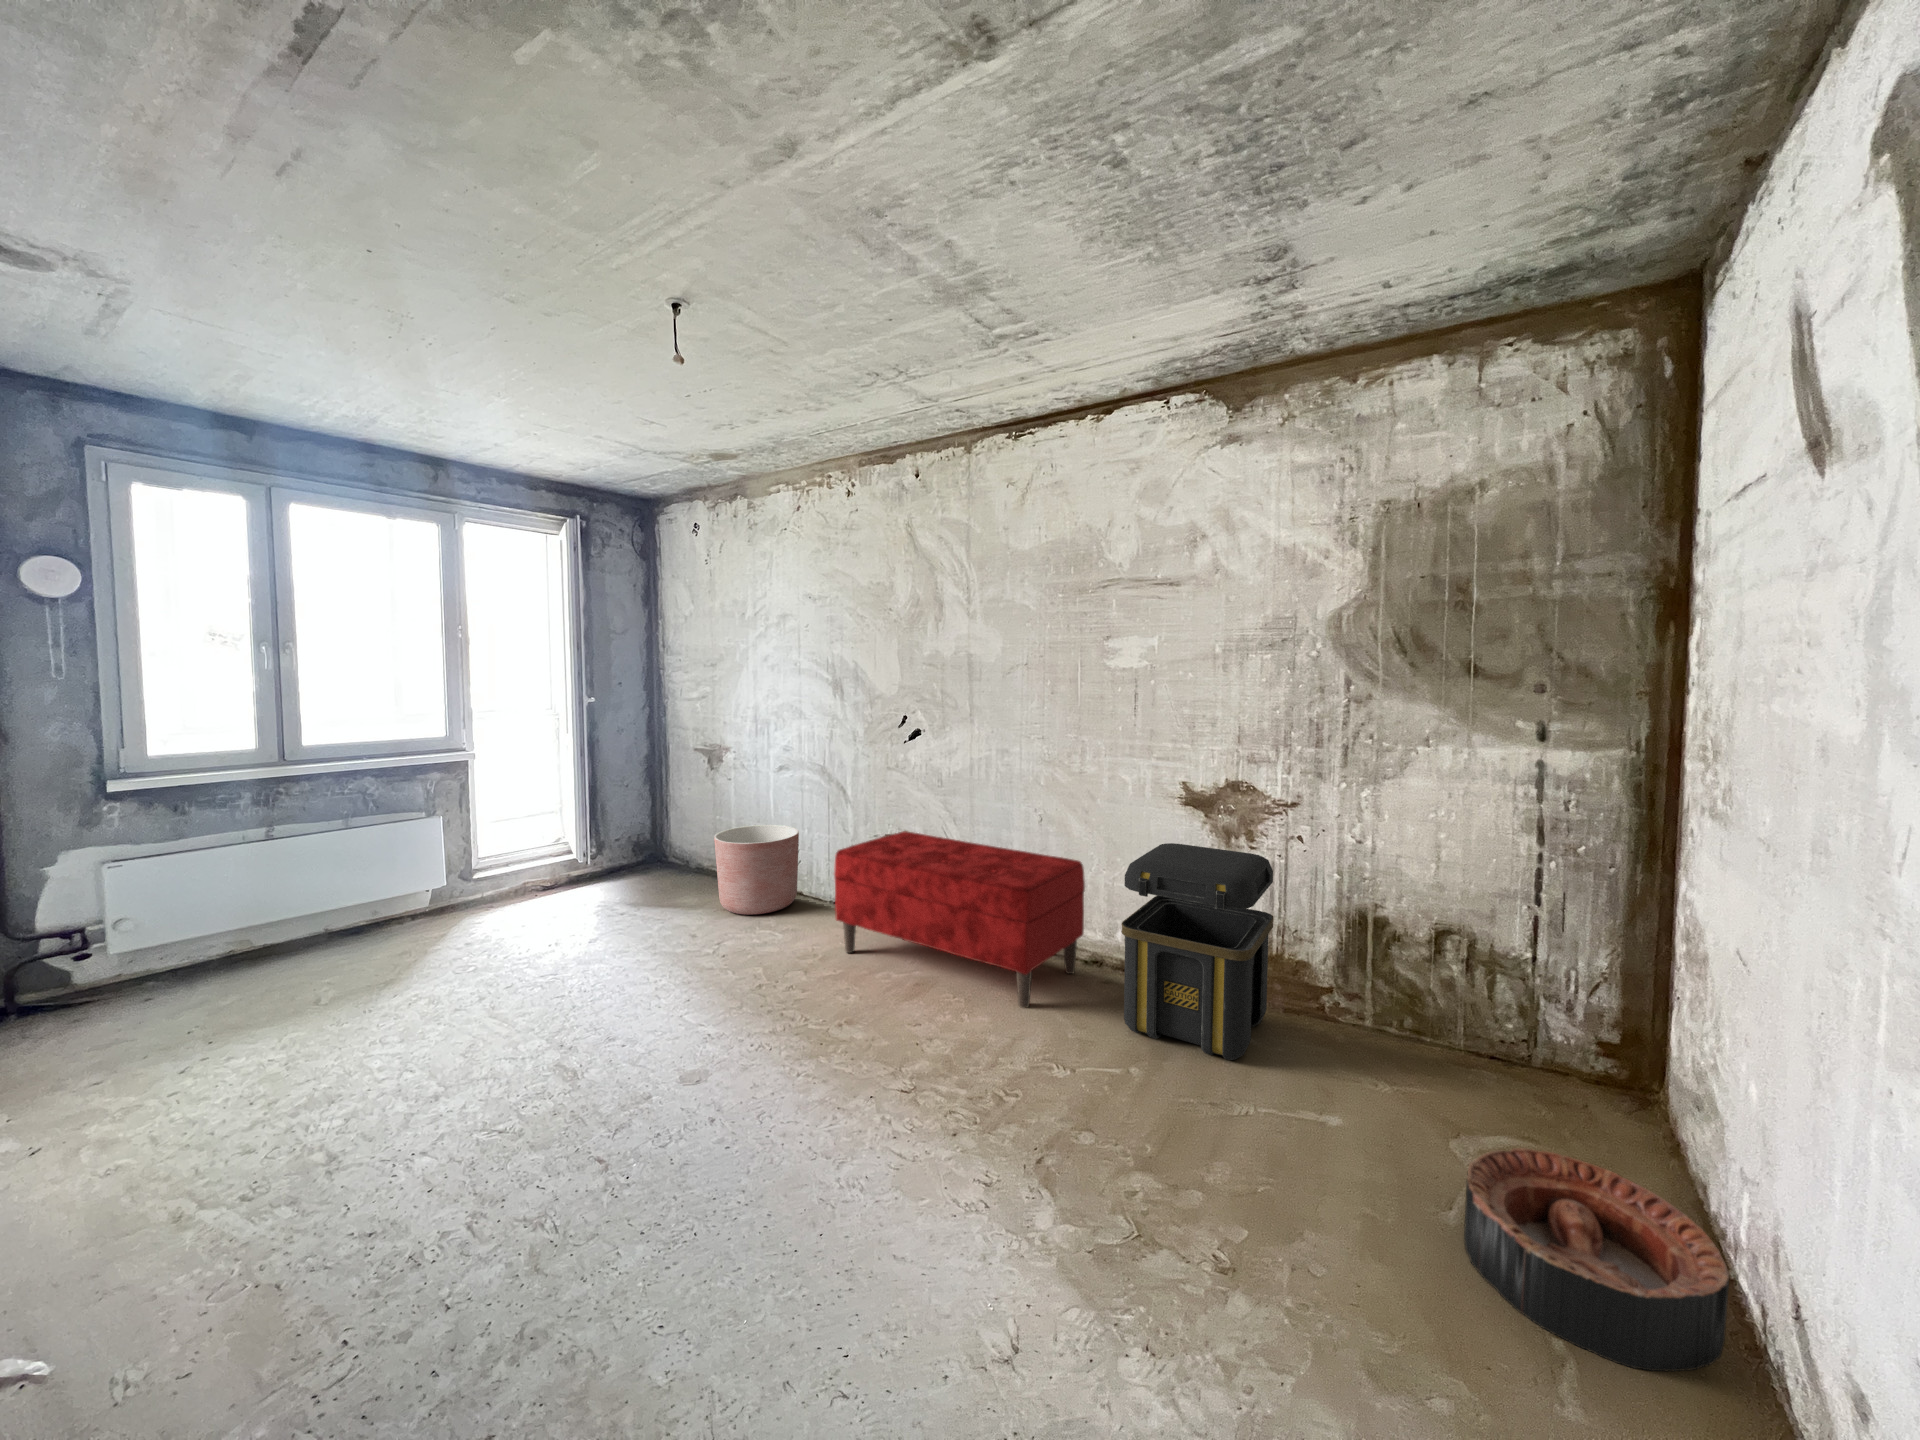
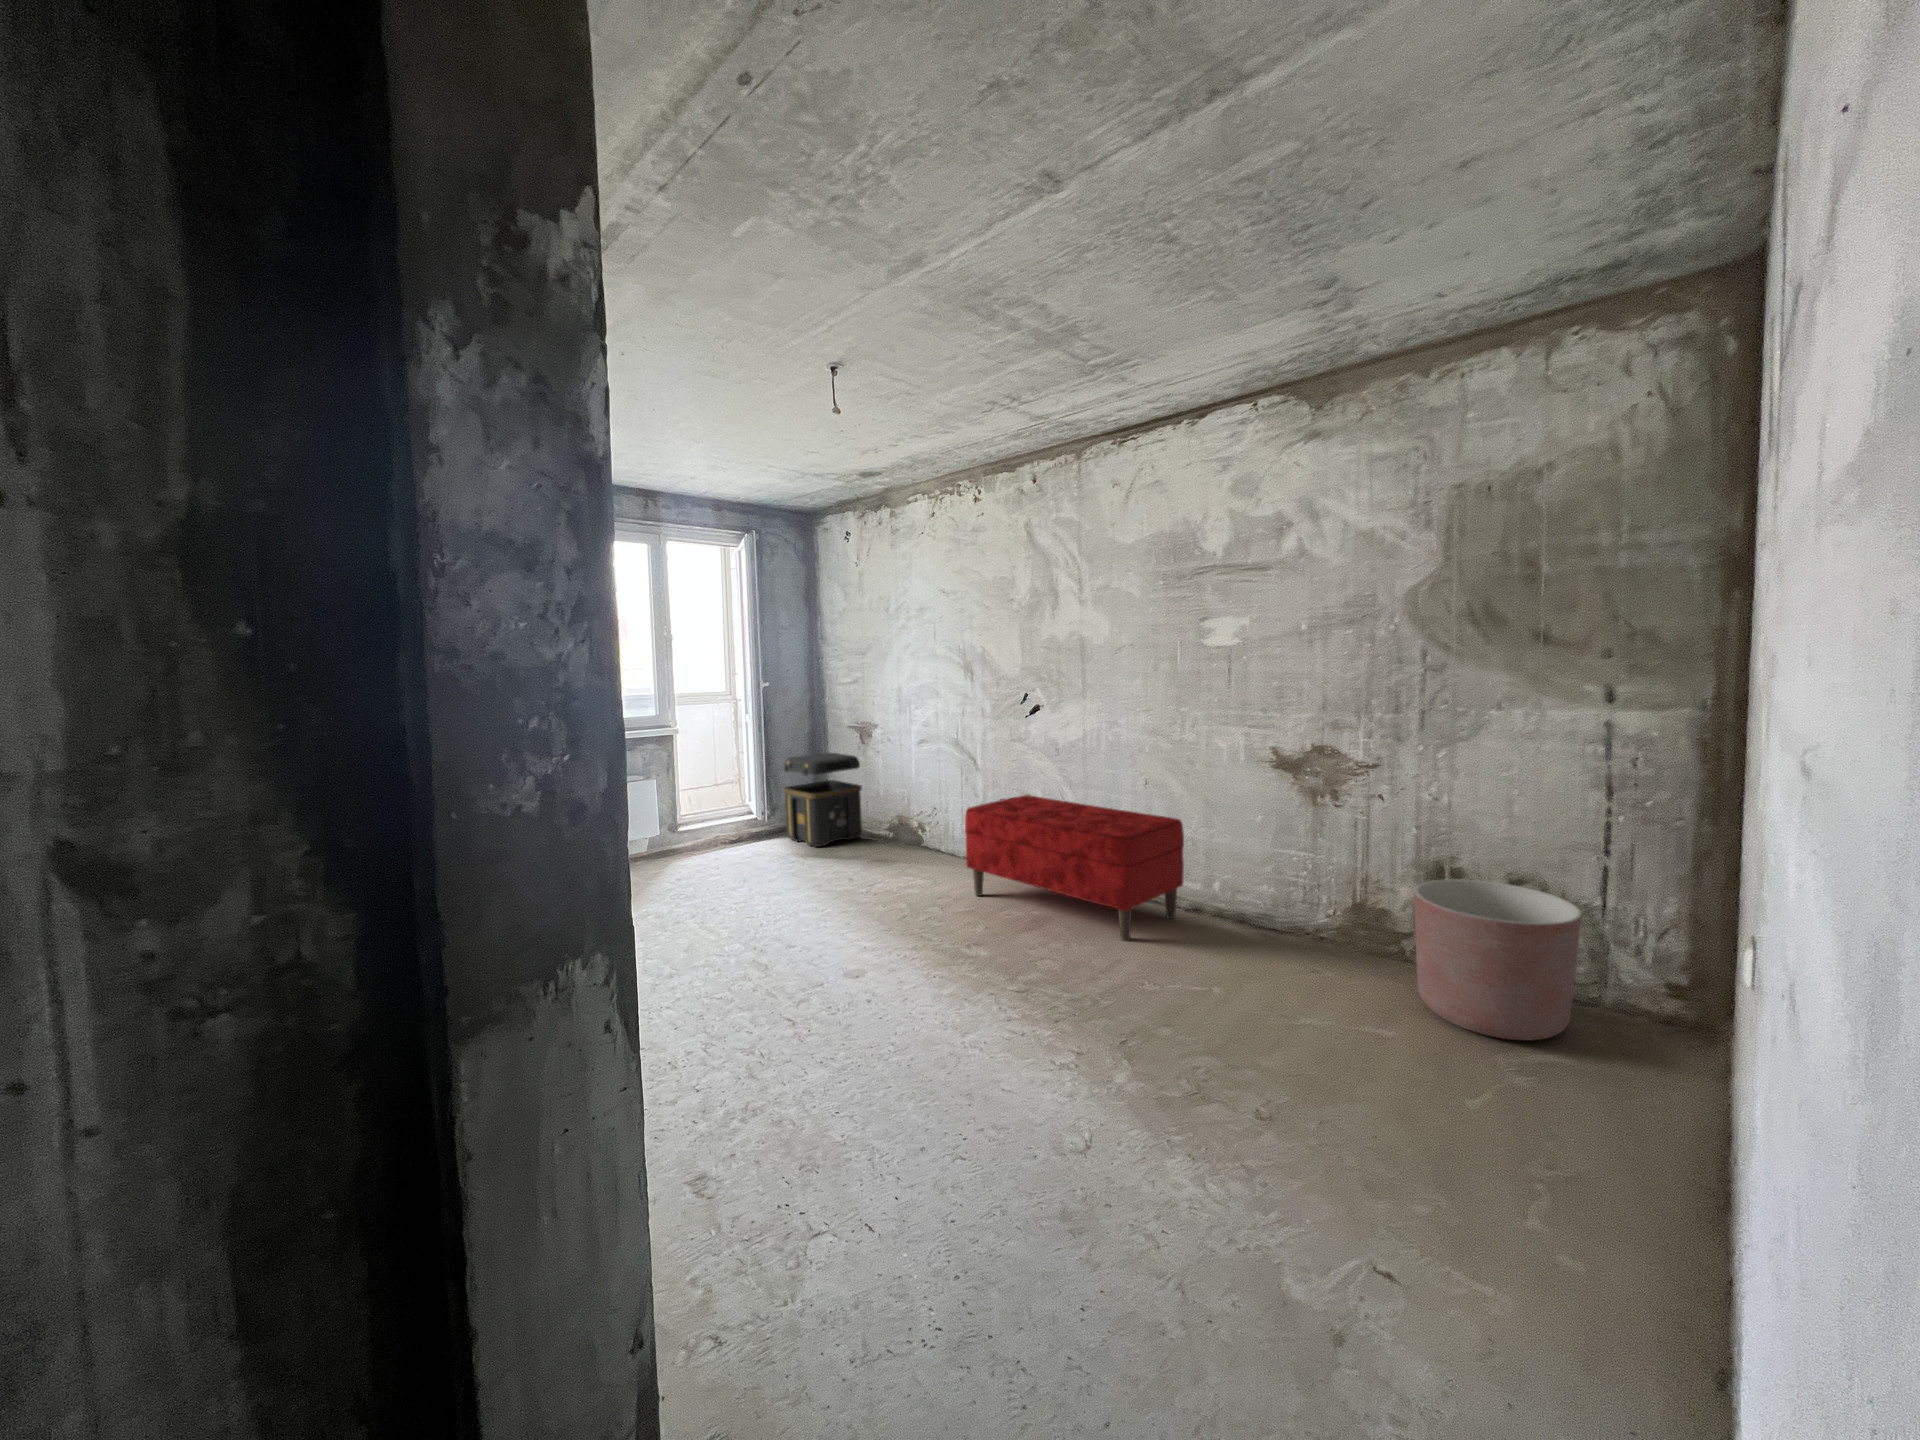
planter: present [714,825,799,915] -> present [1414,879,1582,1041]
toolbox: present [1121,843,1273,1060] -> present [784,753,862,847]
basket: present [1464,1148,1729,1371] -> none [1475,1047,1694,1205]

